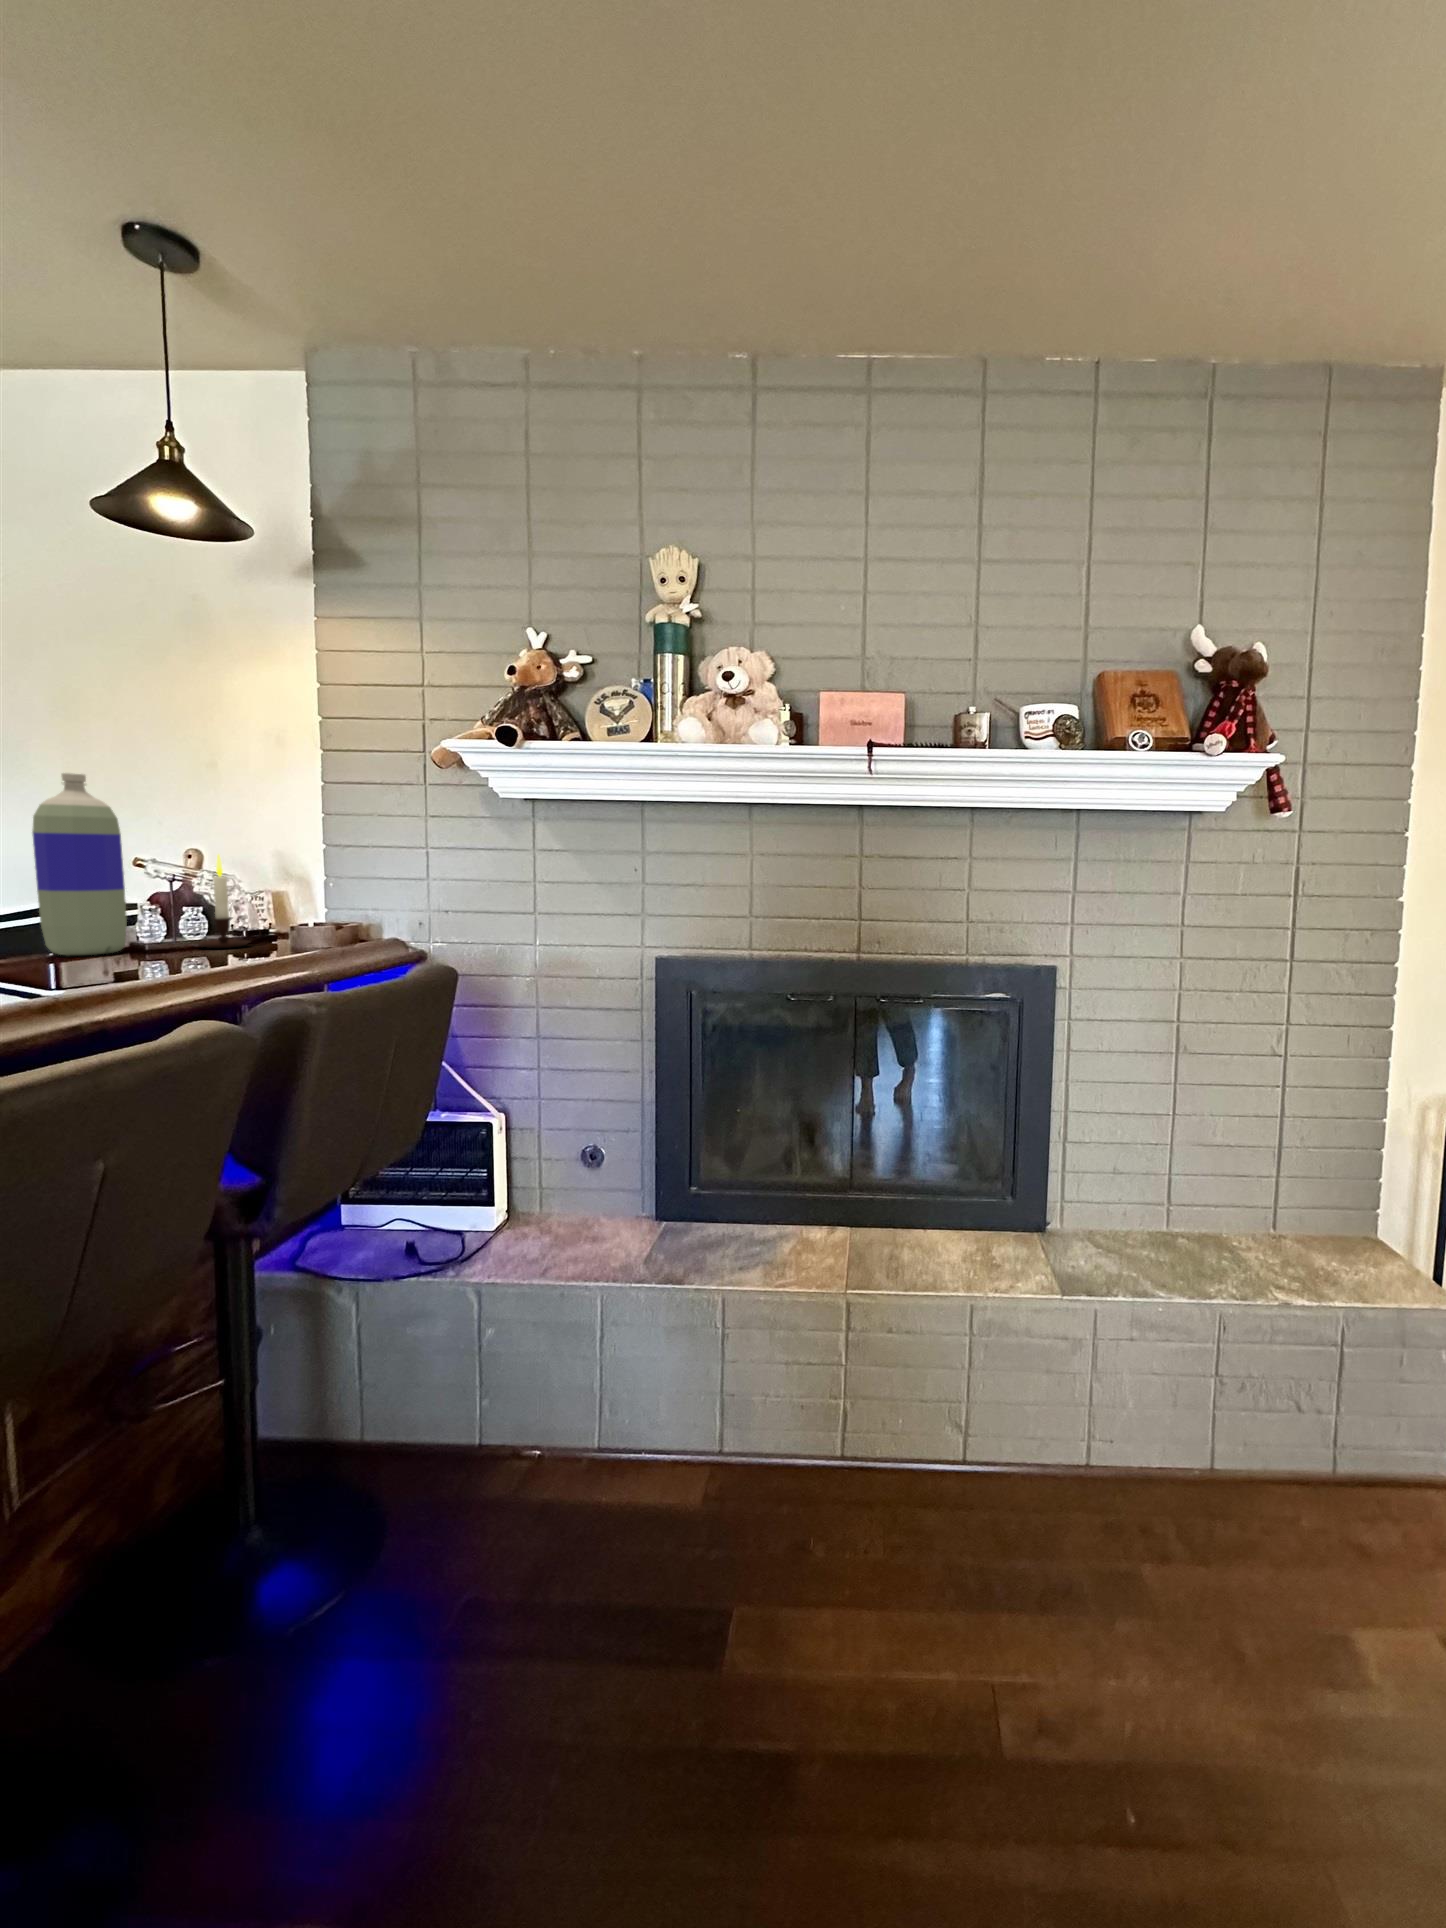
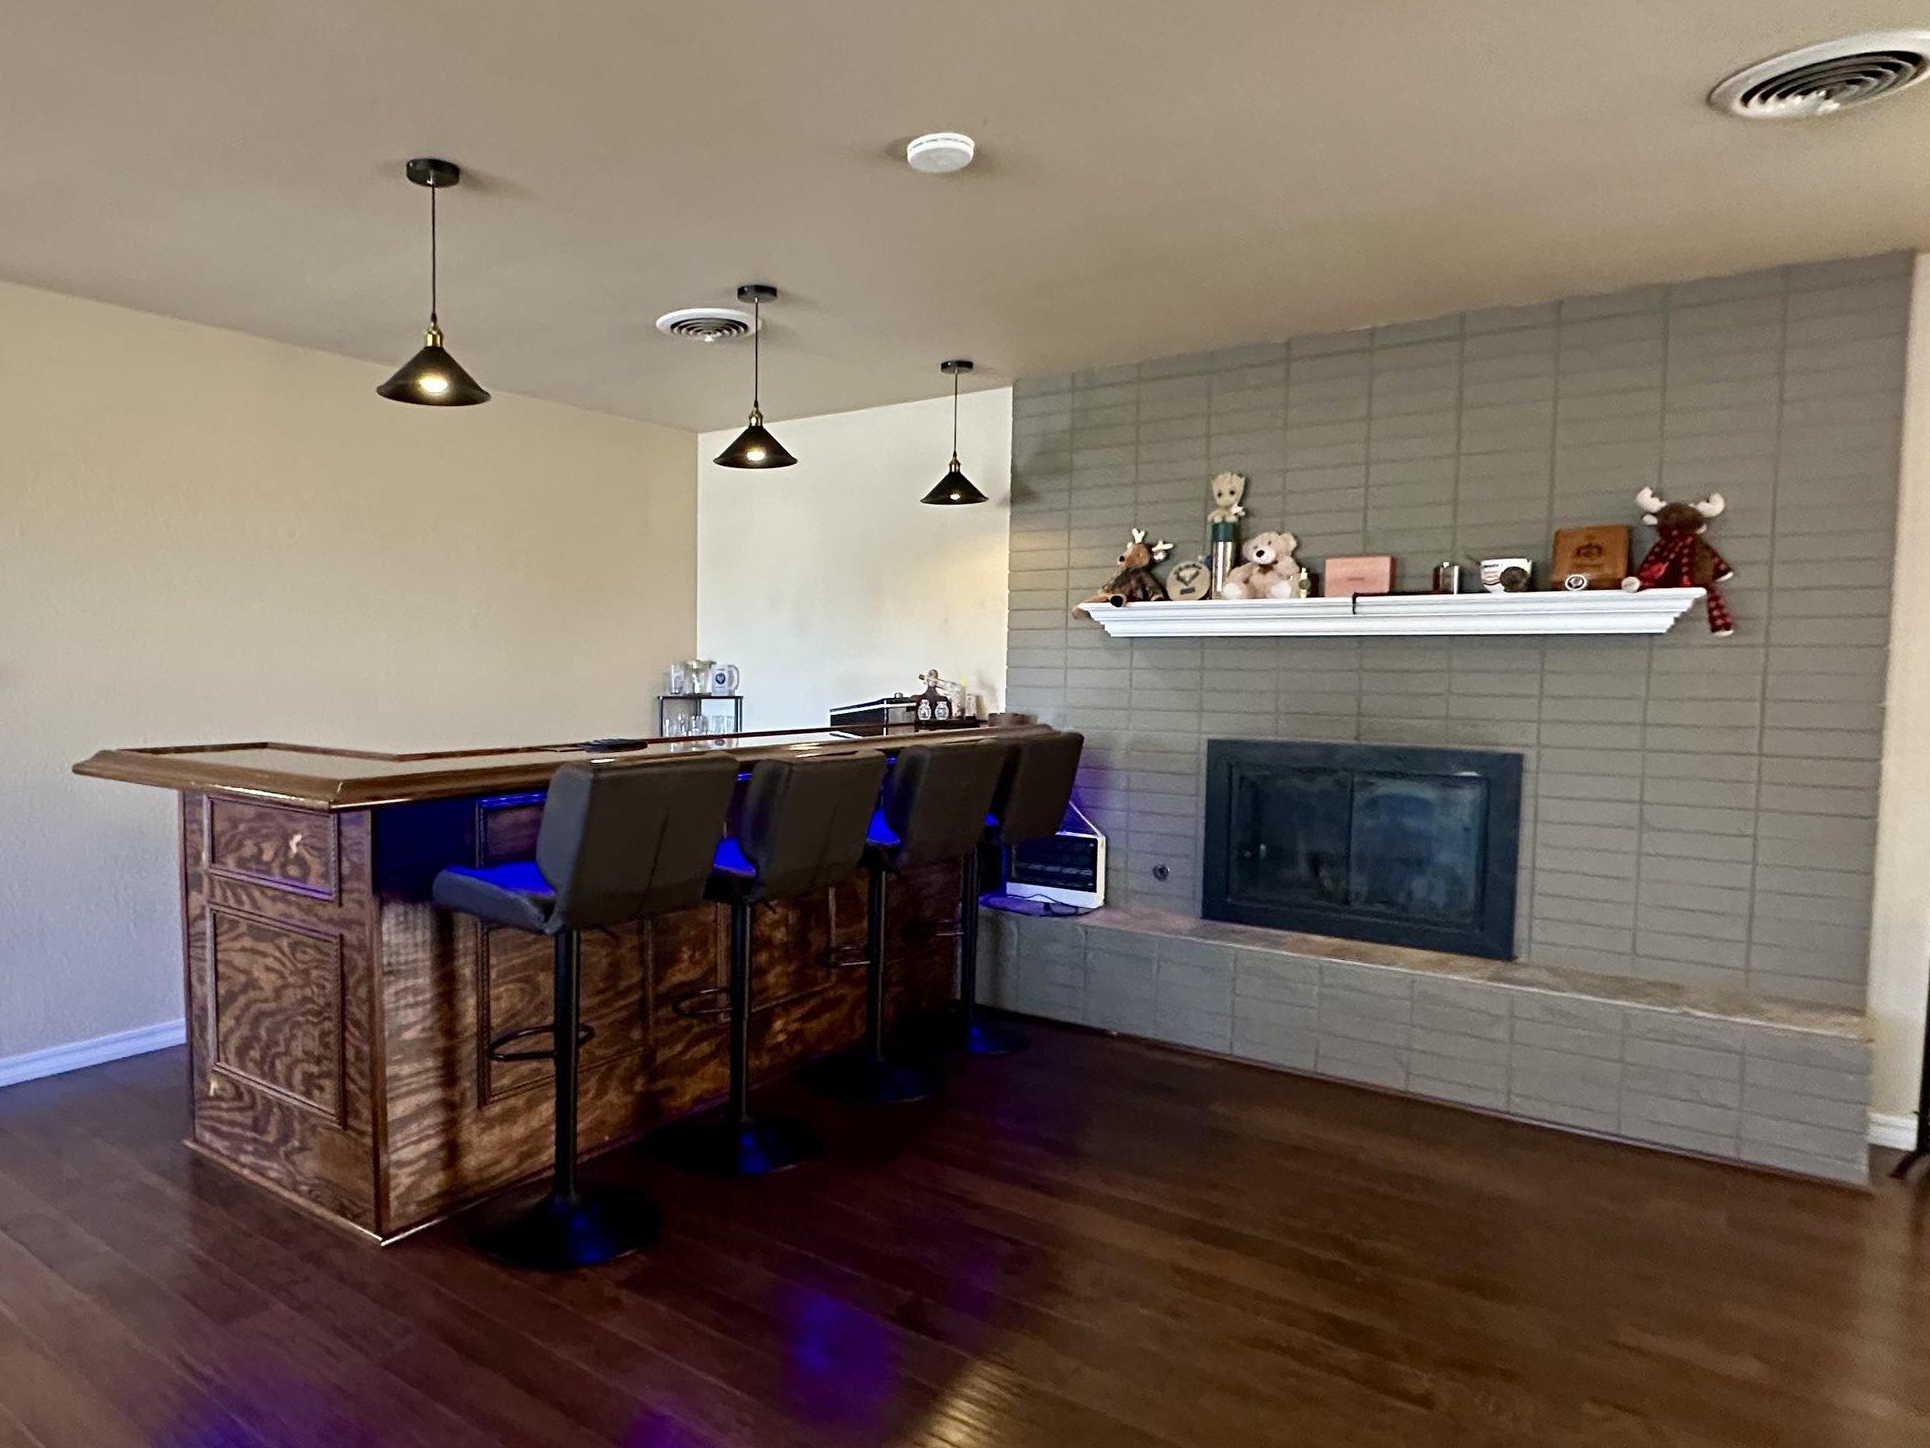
bottle: present [32,773,127,956] -> none [893,634,926,724]

